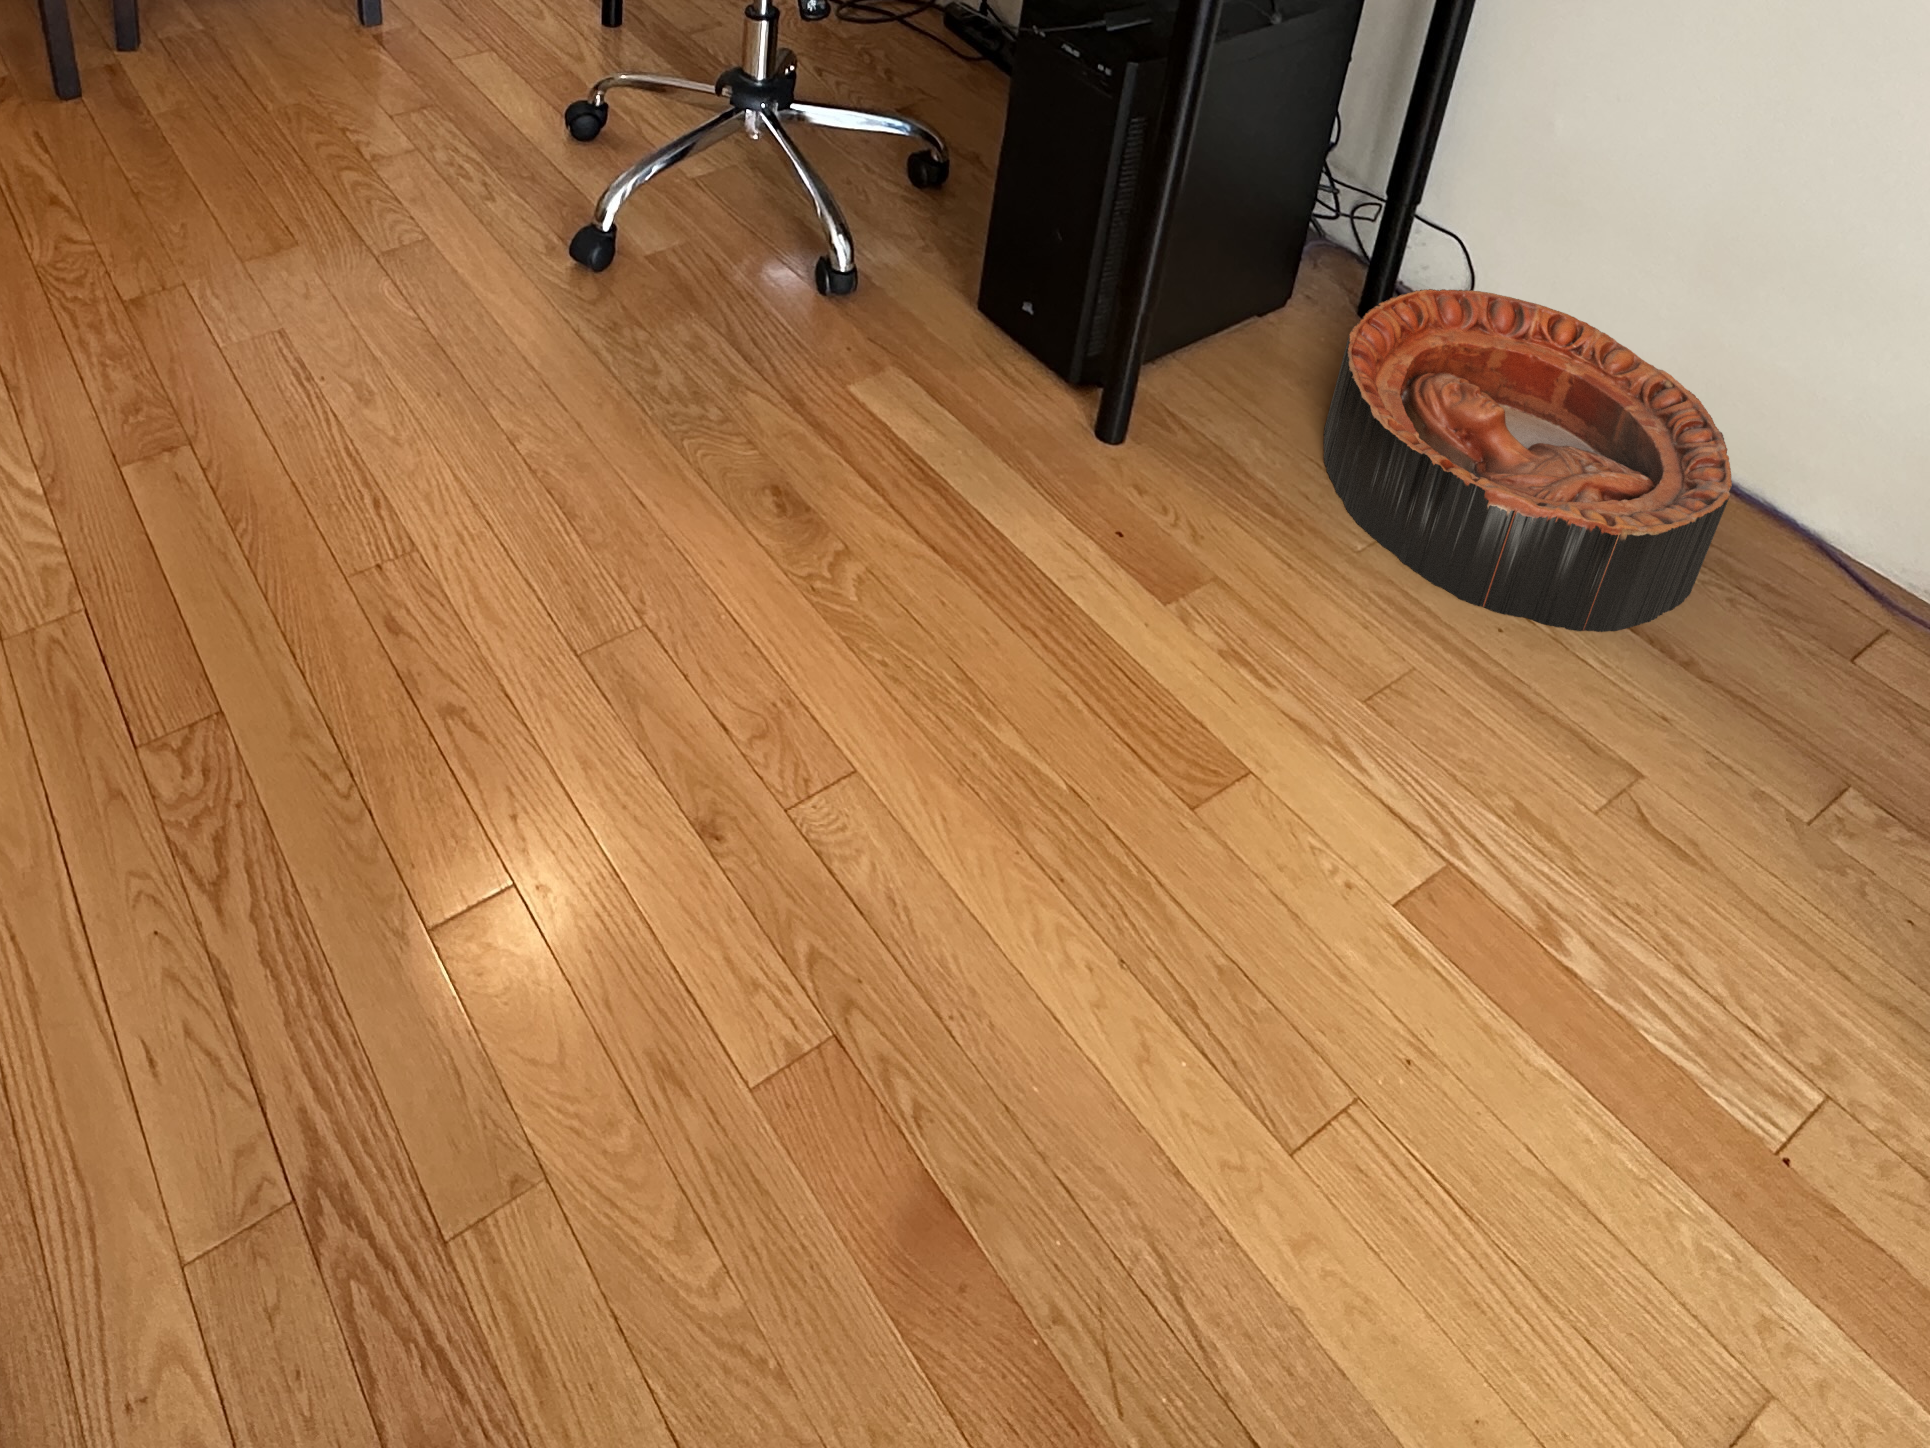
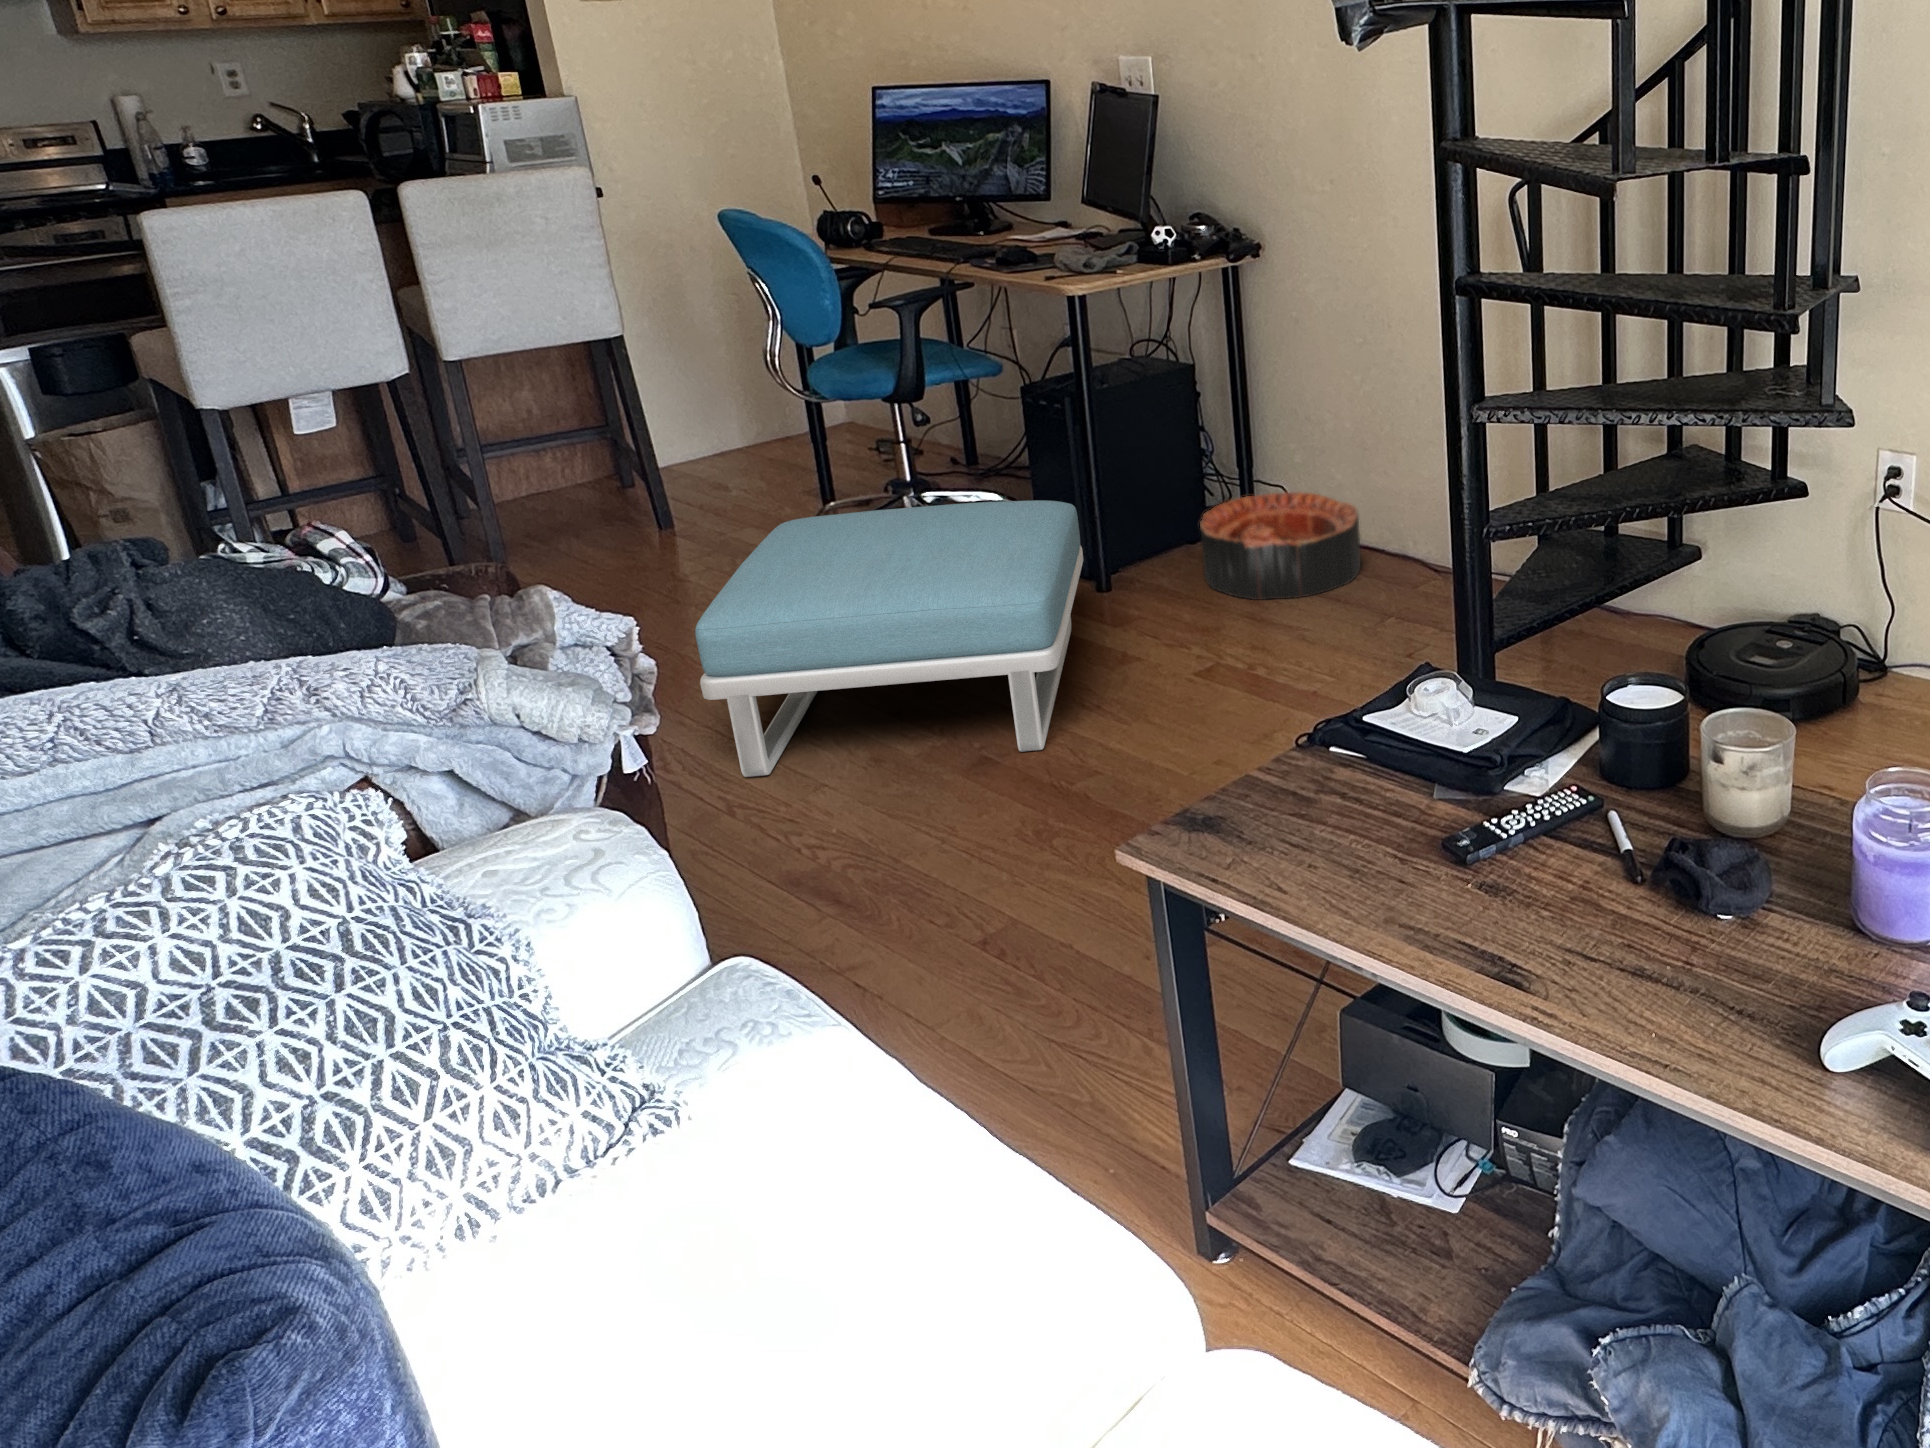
footstool: none [295,281,1222,1272] -> present [695,500,1083,777]

